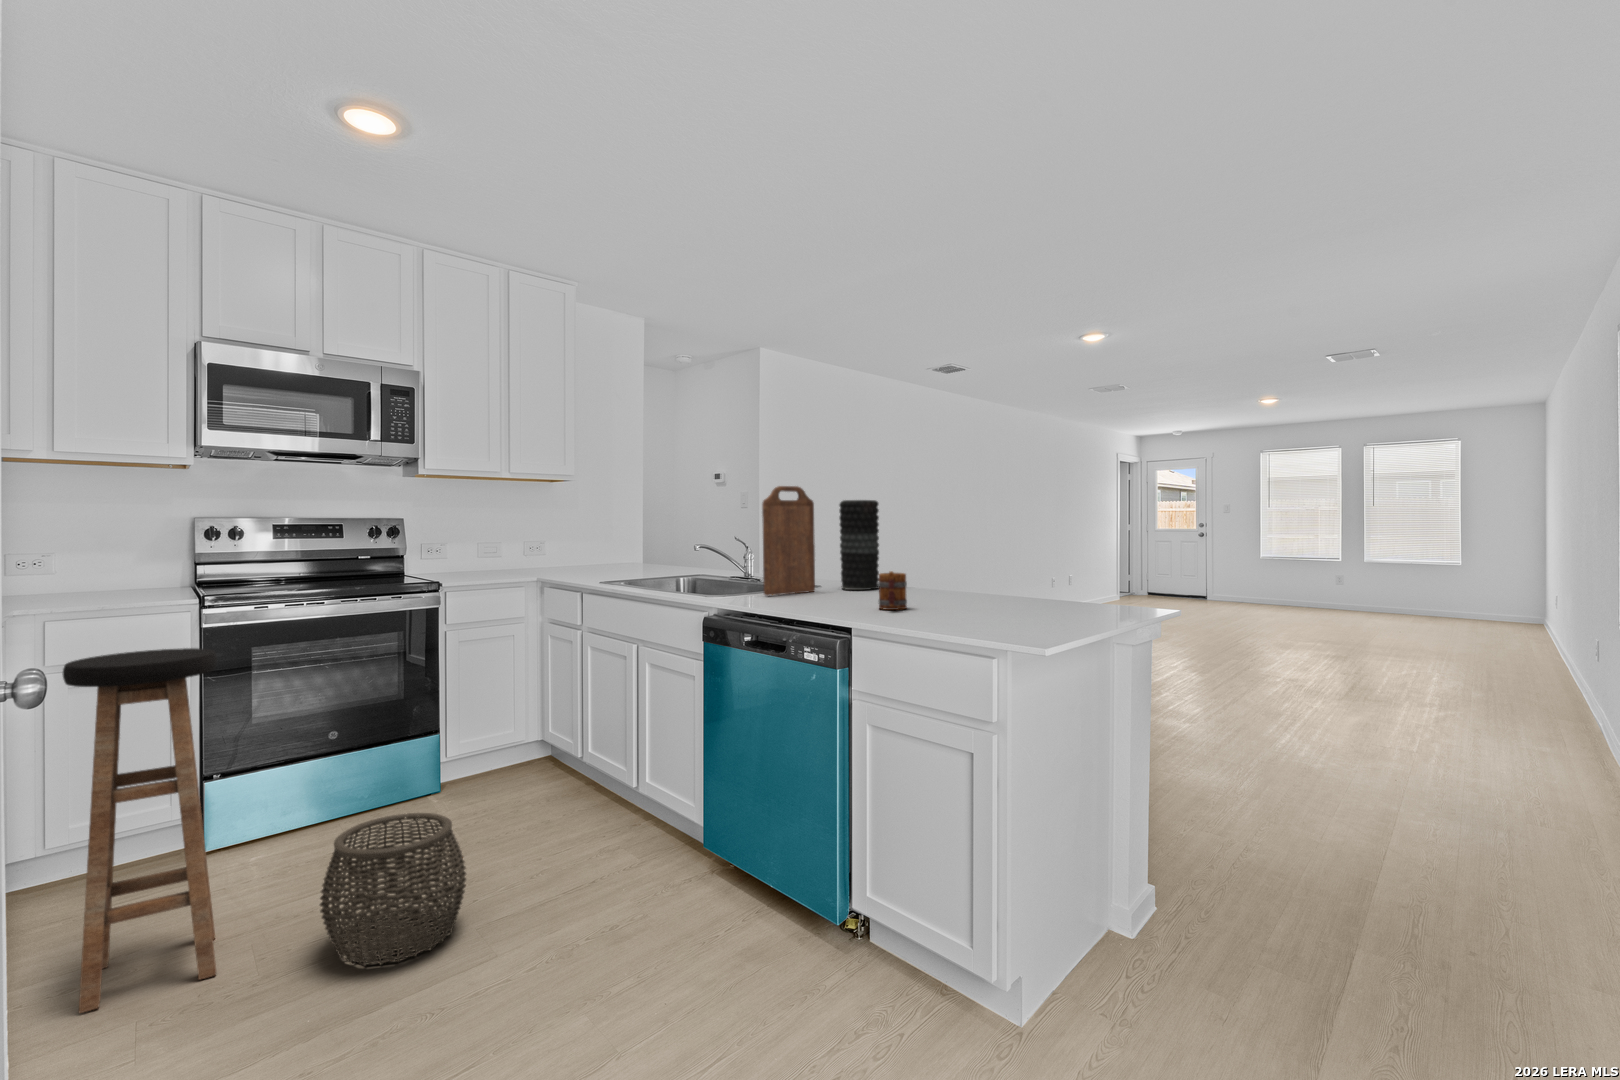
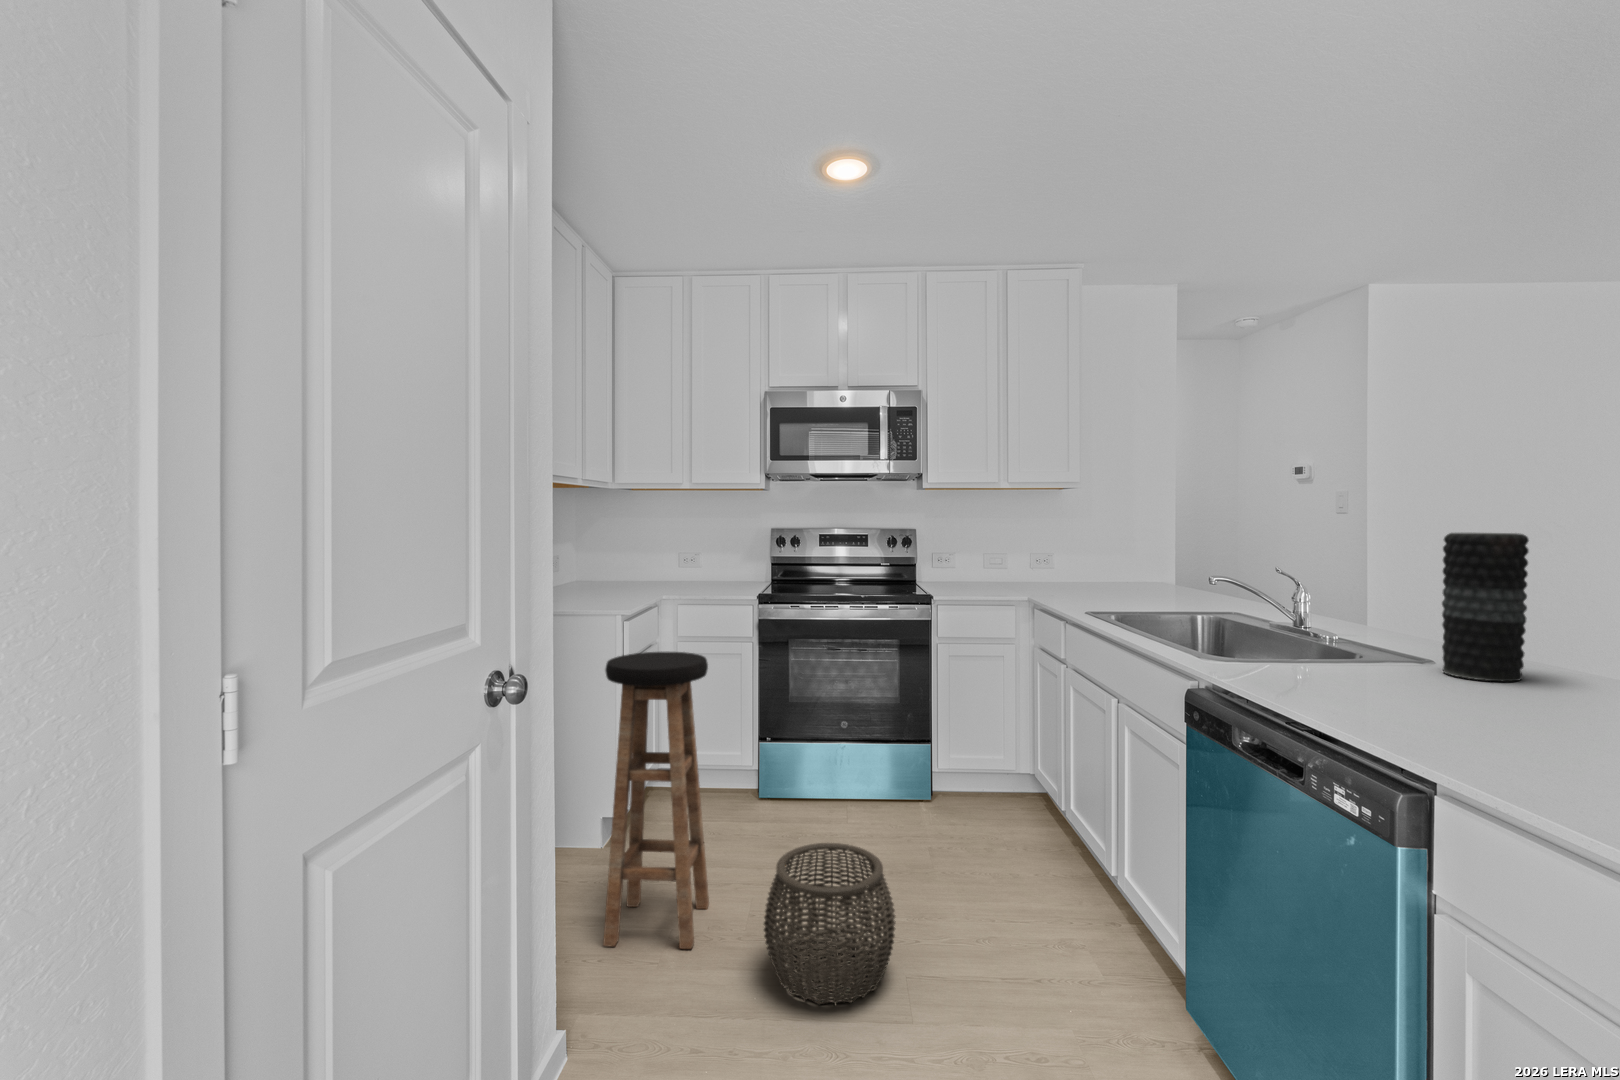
cutting board: present [762,486,815,596] -> none [1291,511,1391,672]
mug: present [878,571,907,610] -> none [1501,678,1575,753]

